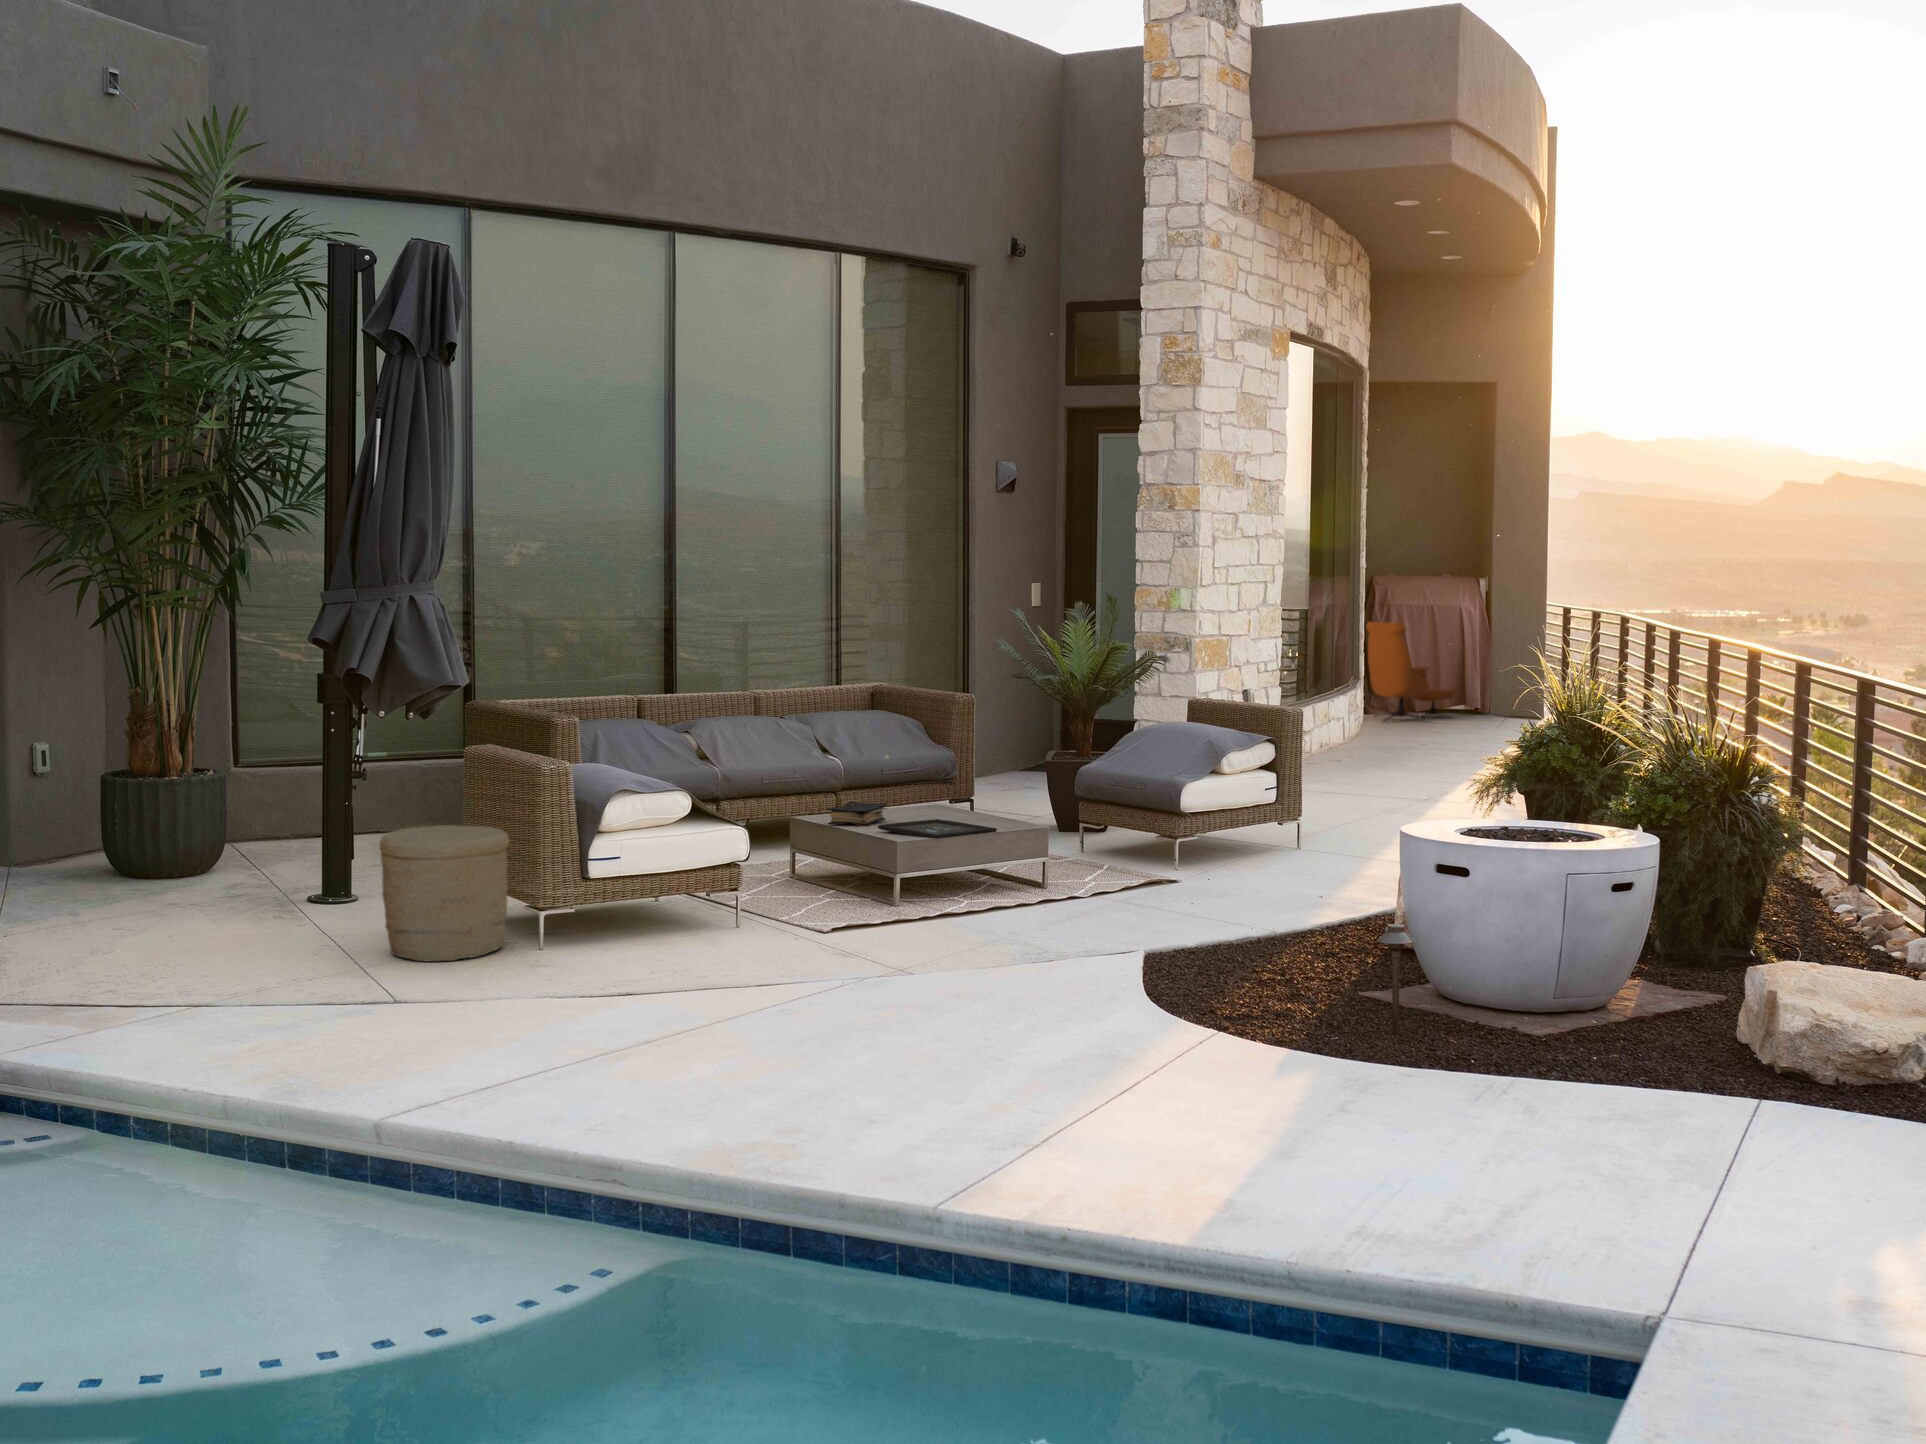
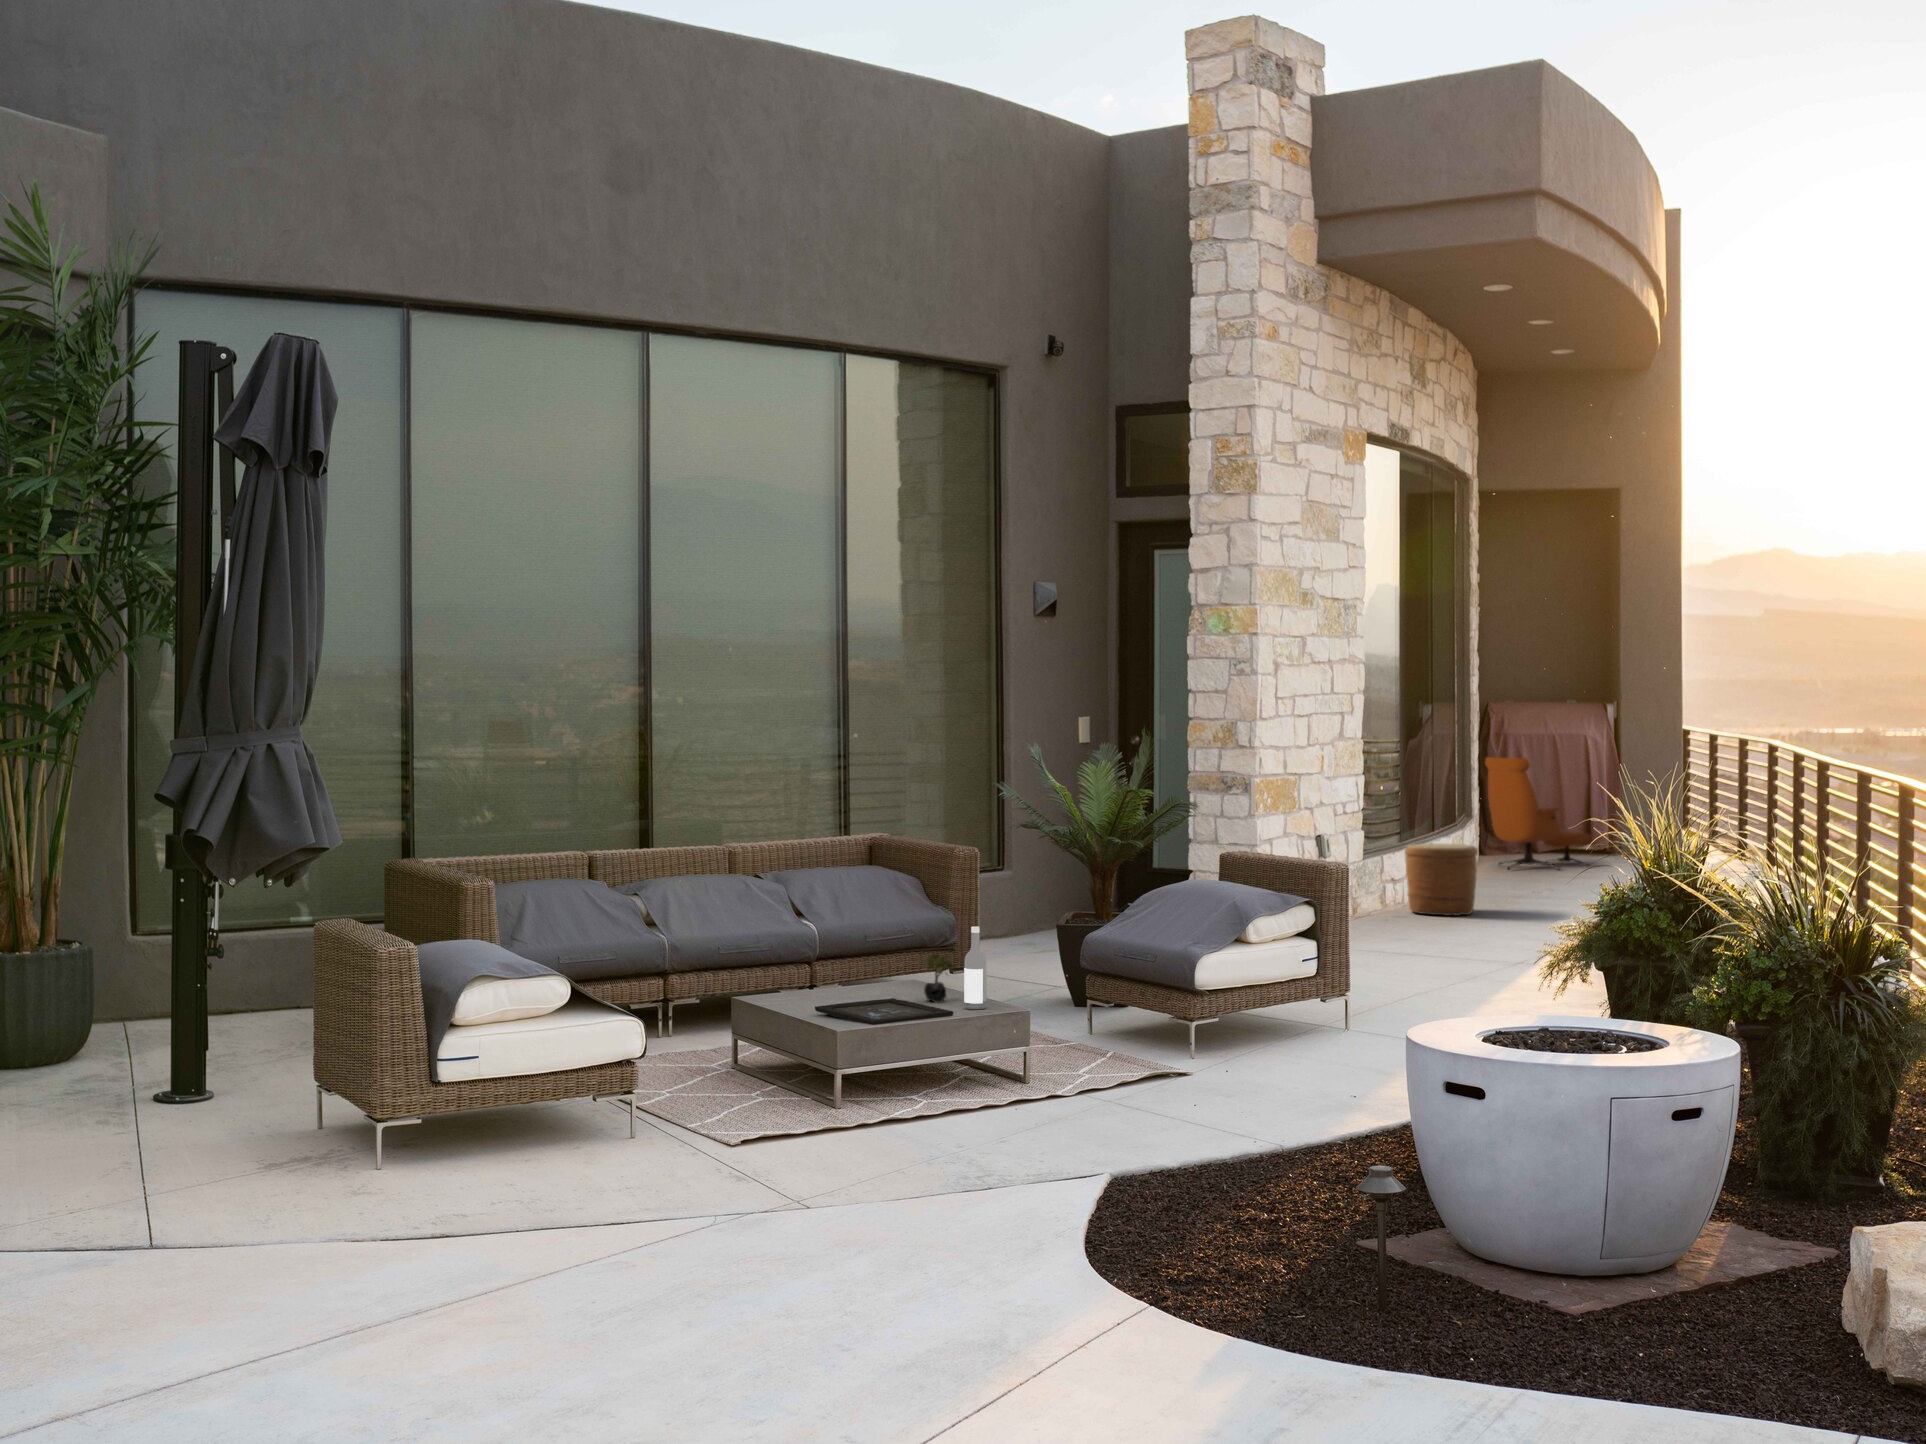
wine bottle: none [1001,759,1019,828] -> present [964,926,987,1010]
succulent plant: none [960,781,987,823] -> present [924,953,955,1003]
book: present [827,801,887,826] -> none [766,975,842,1008]
woven basket: present [380,825,509,961] -> present [1405,843,1478,916]

